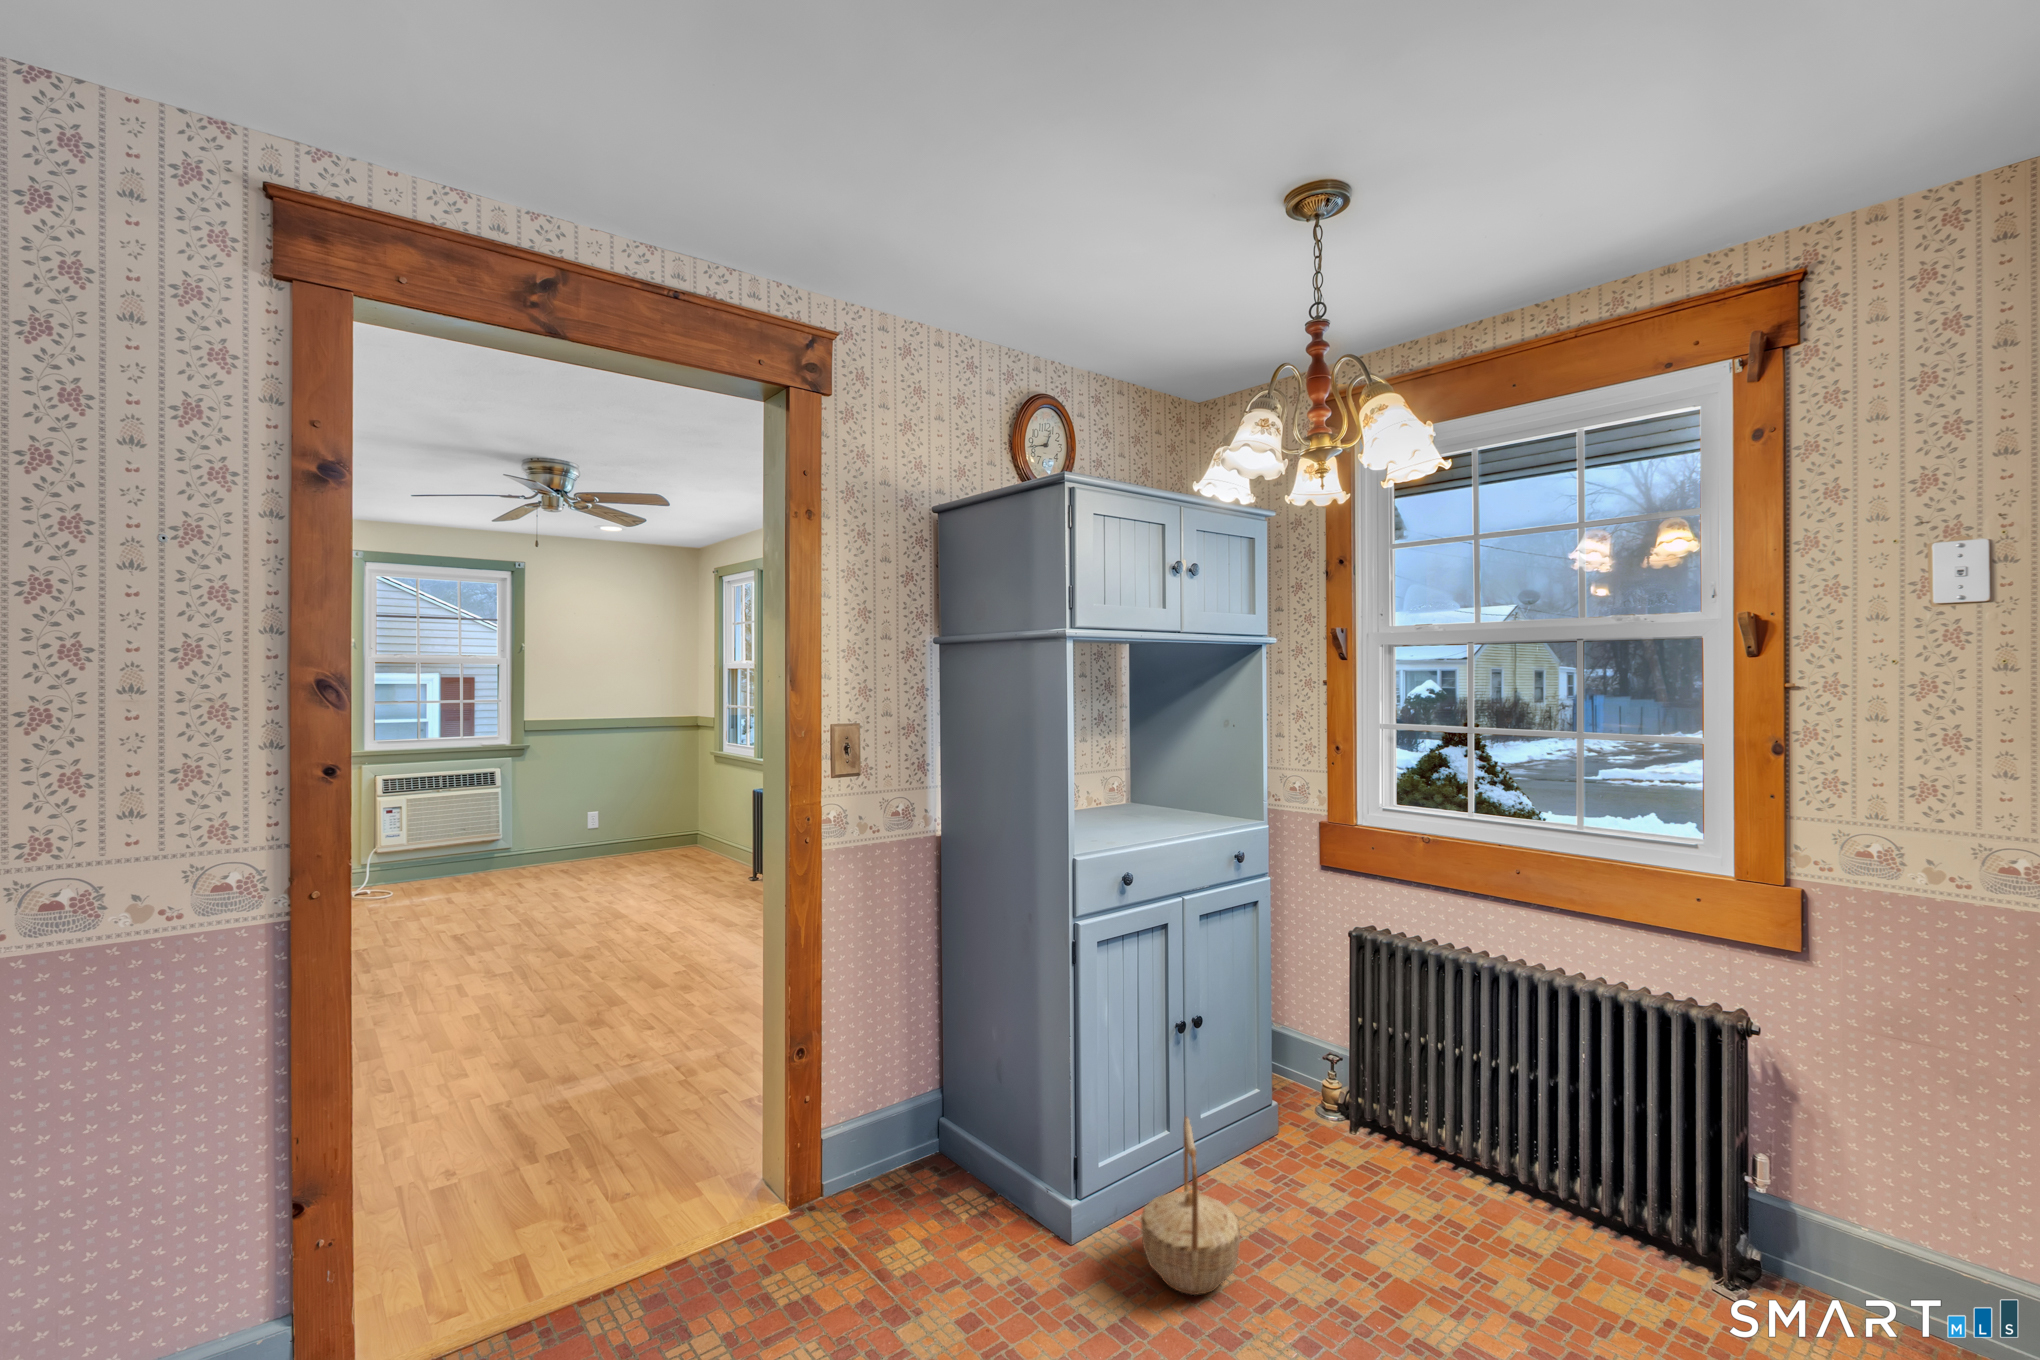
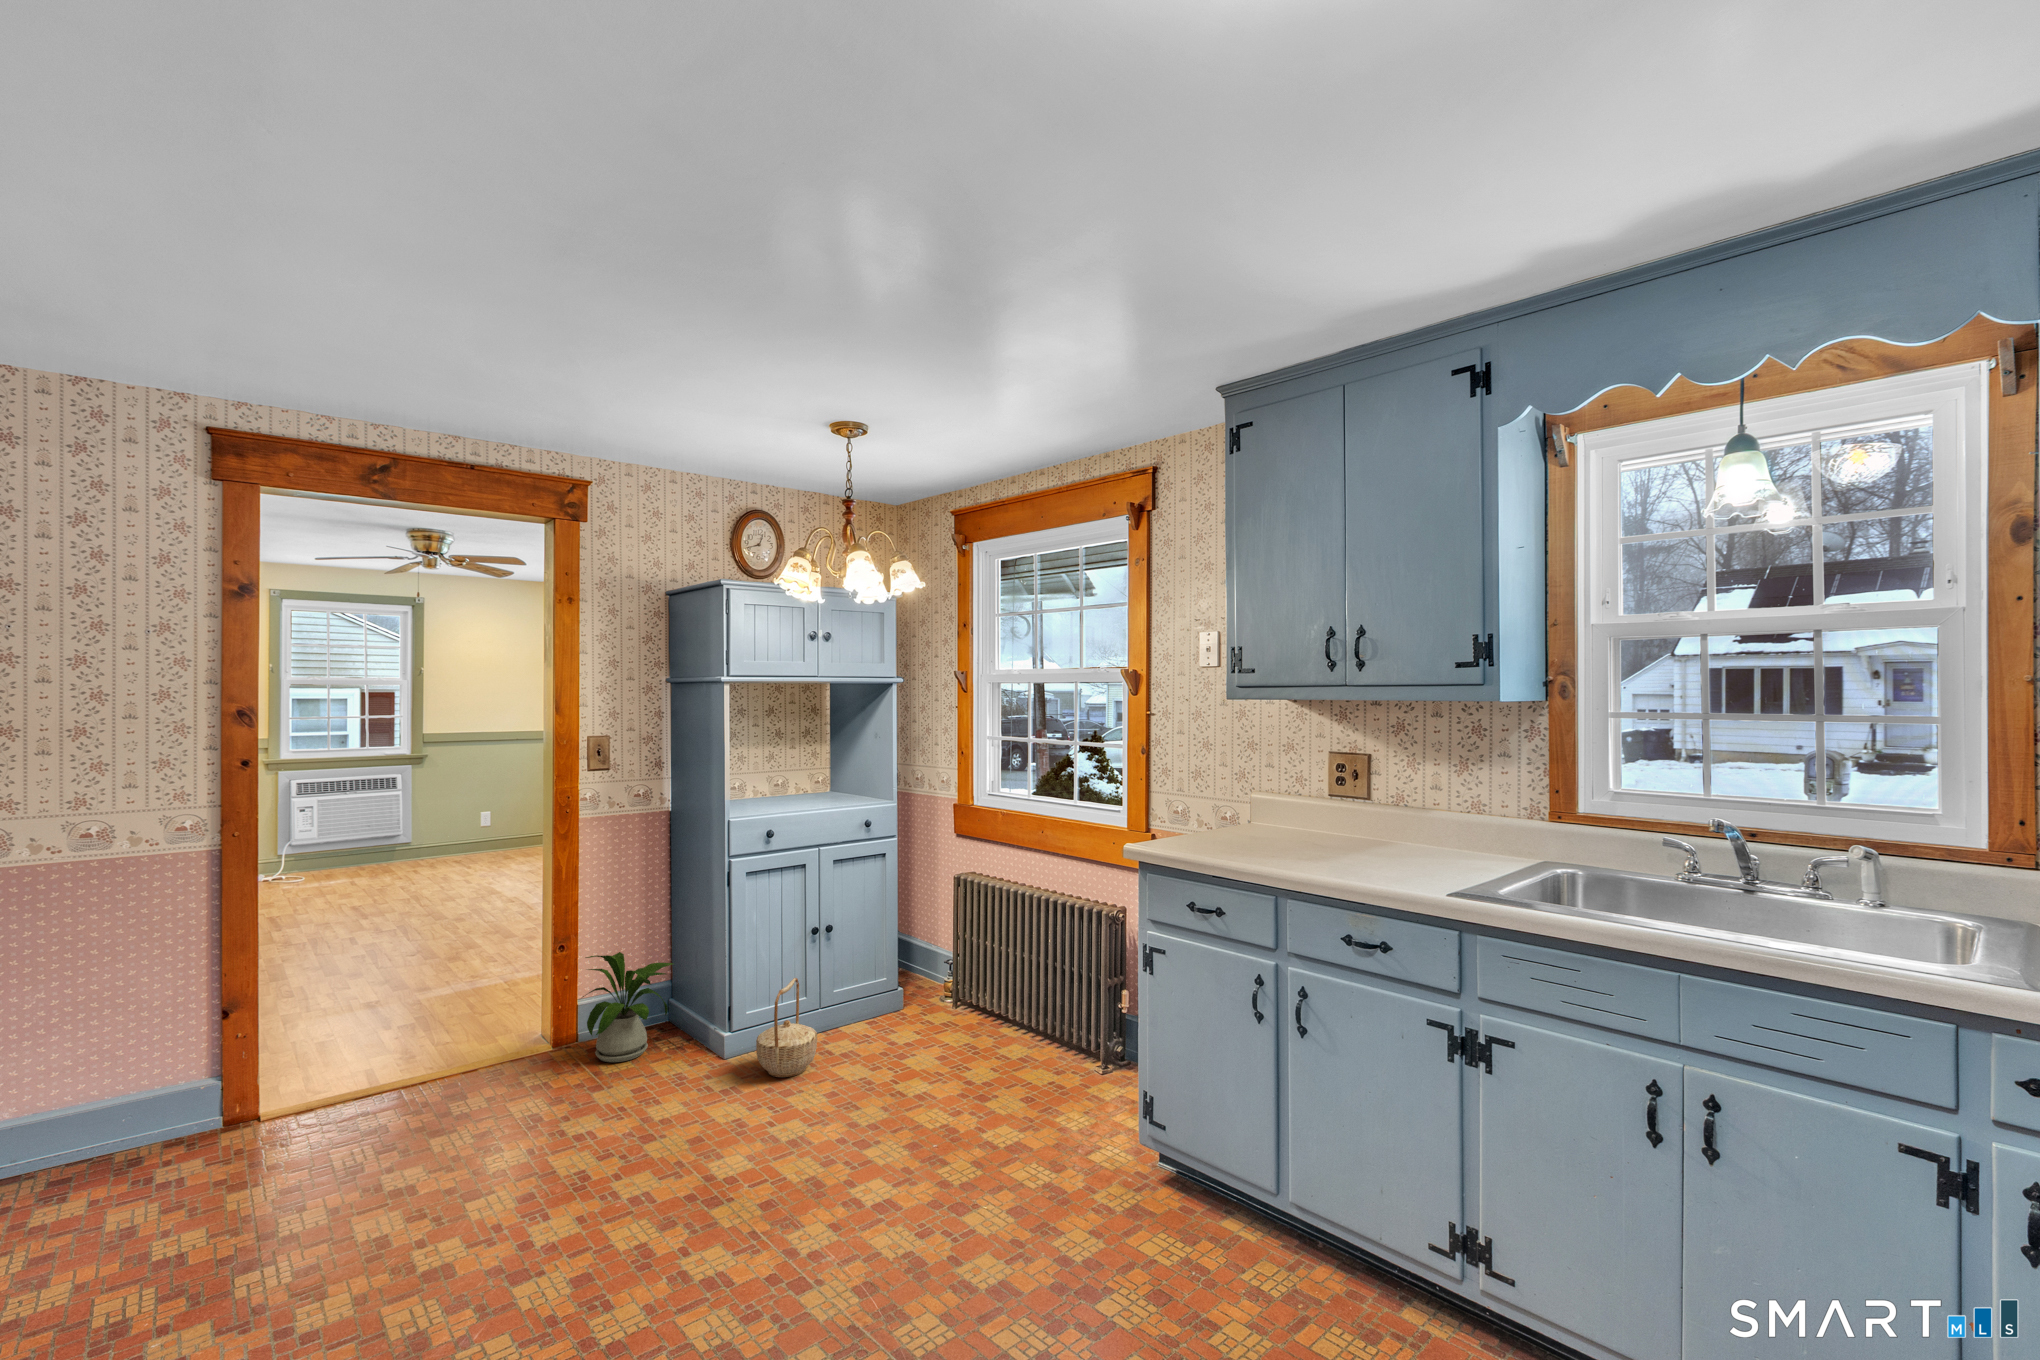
house plant: none [839,1060,970,1246] -> present [583,952,673,1062]

